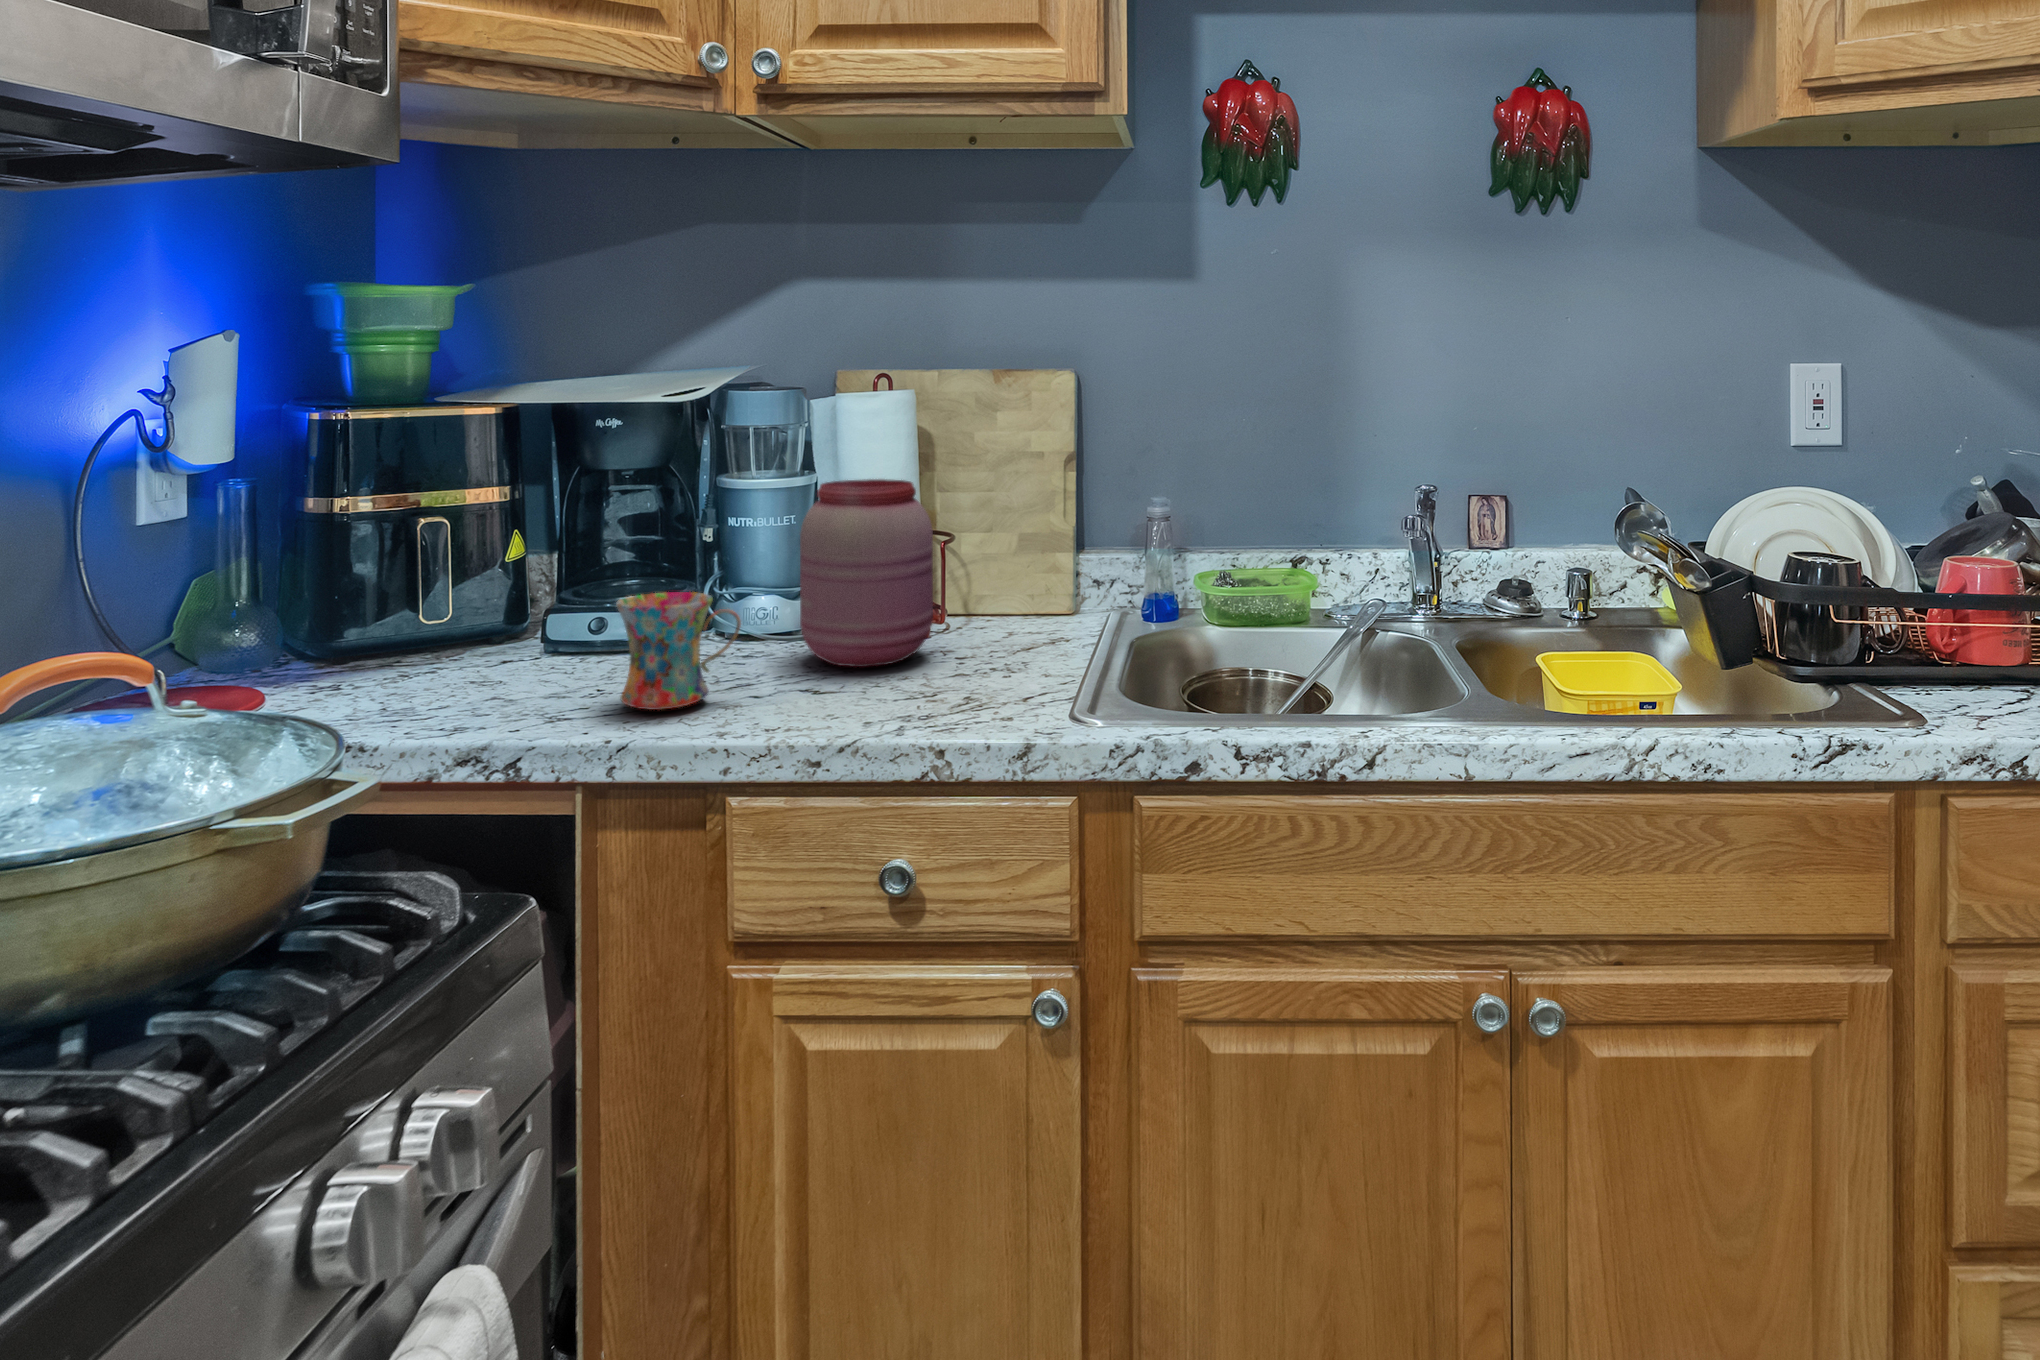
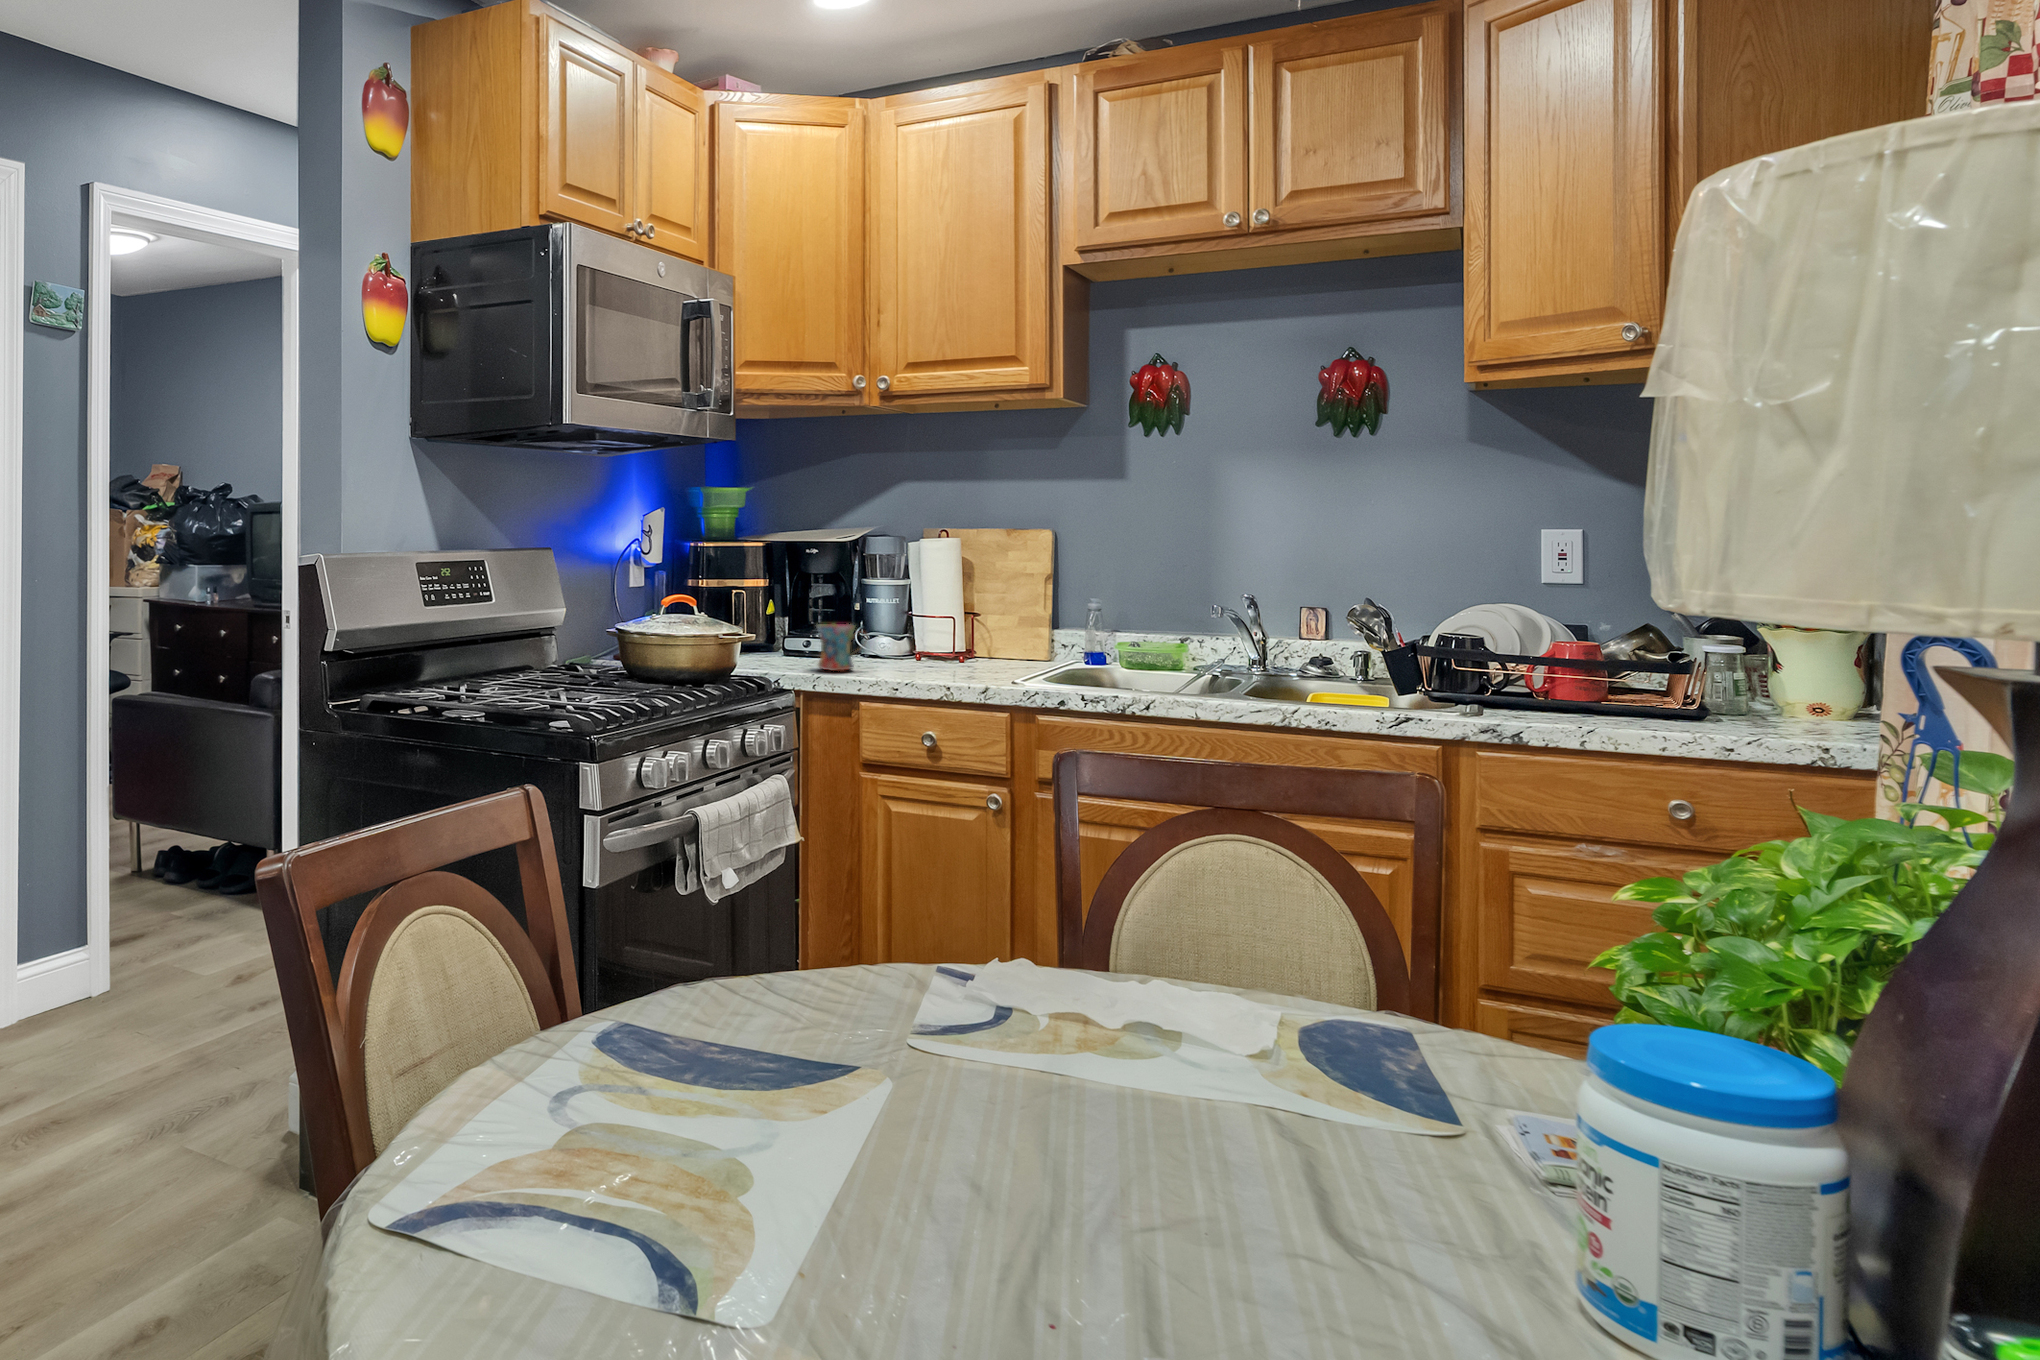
jar: present [800,479,933,667] -> none [897,581,960,666]

